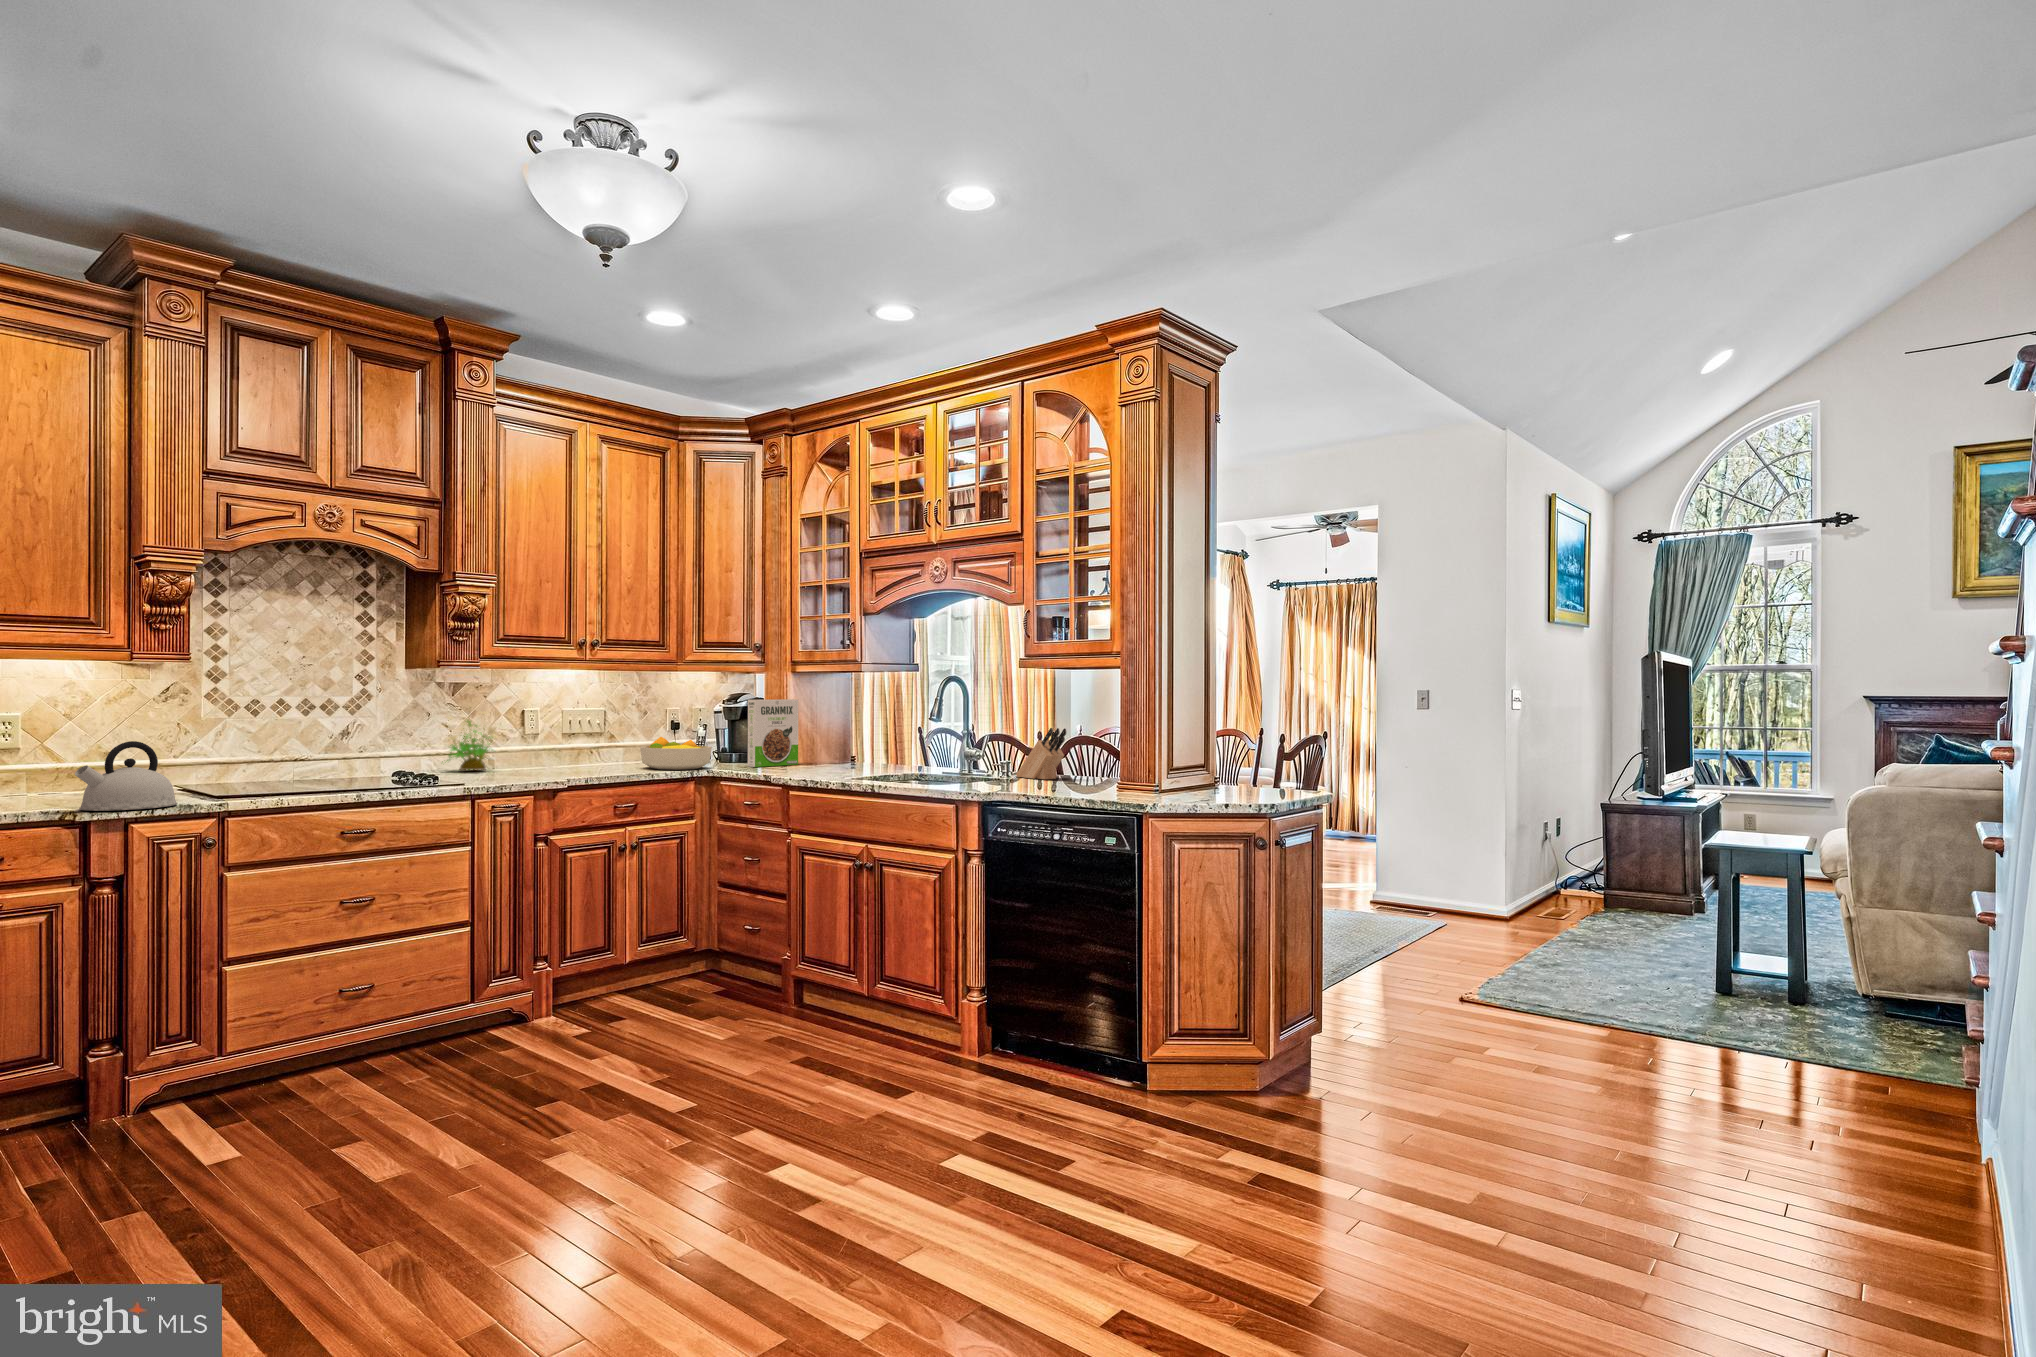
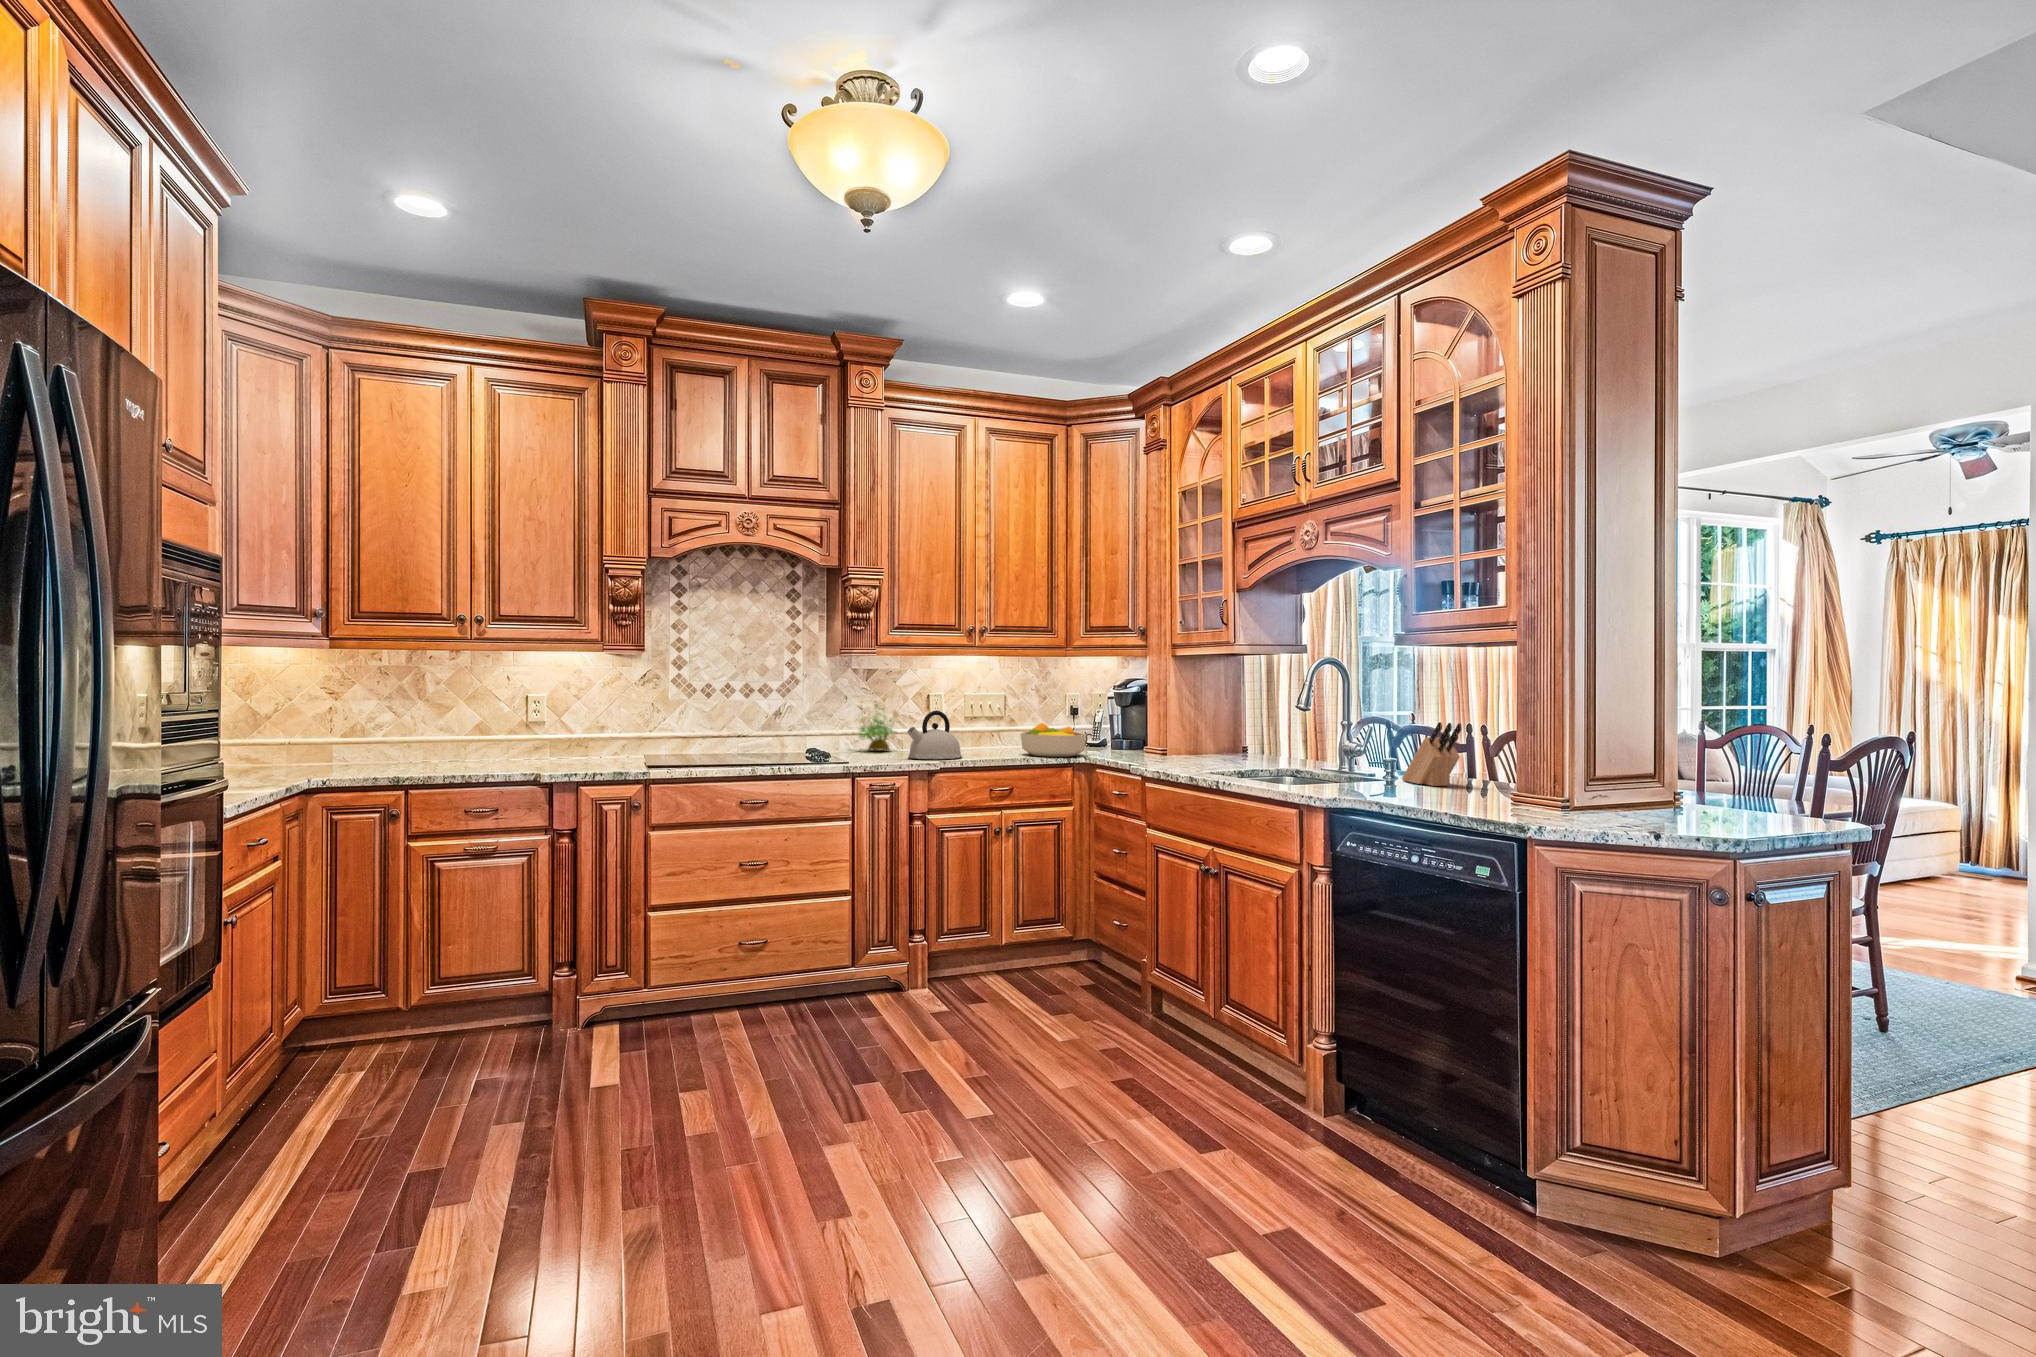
cereal box: present [748,699,798,767] -> none [1124,686,1178,757]
kettle: present [75,741,177,811] -> present [907,711,962,759]

